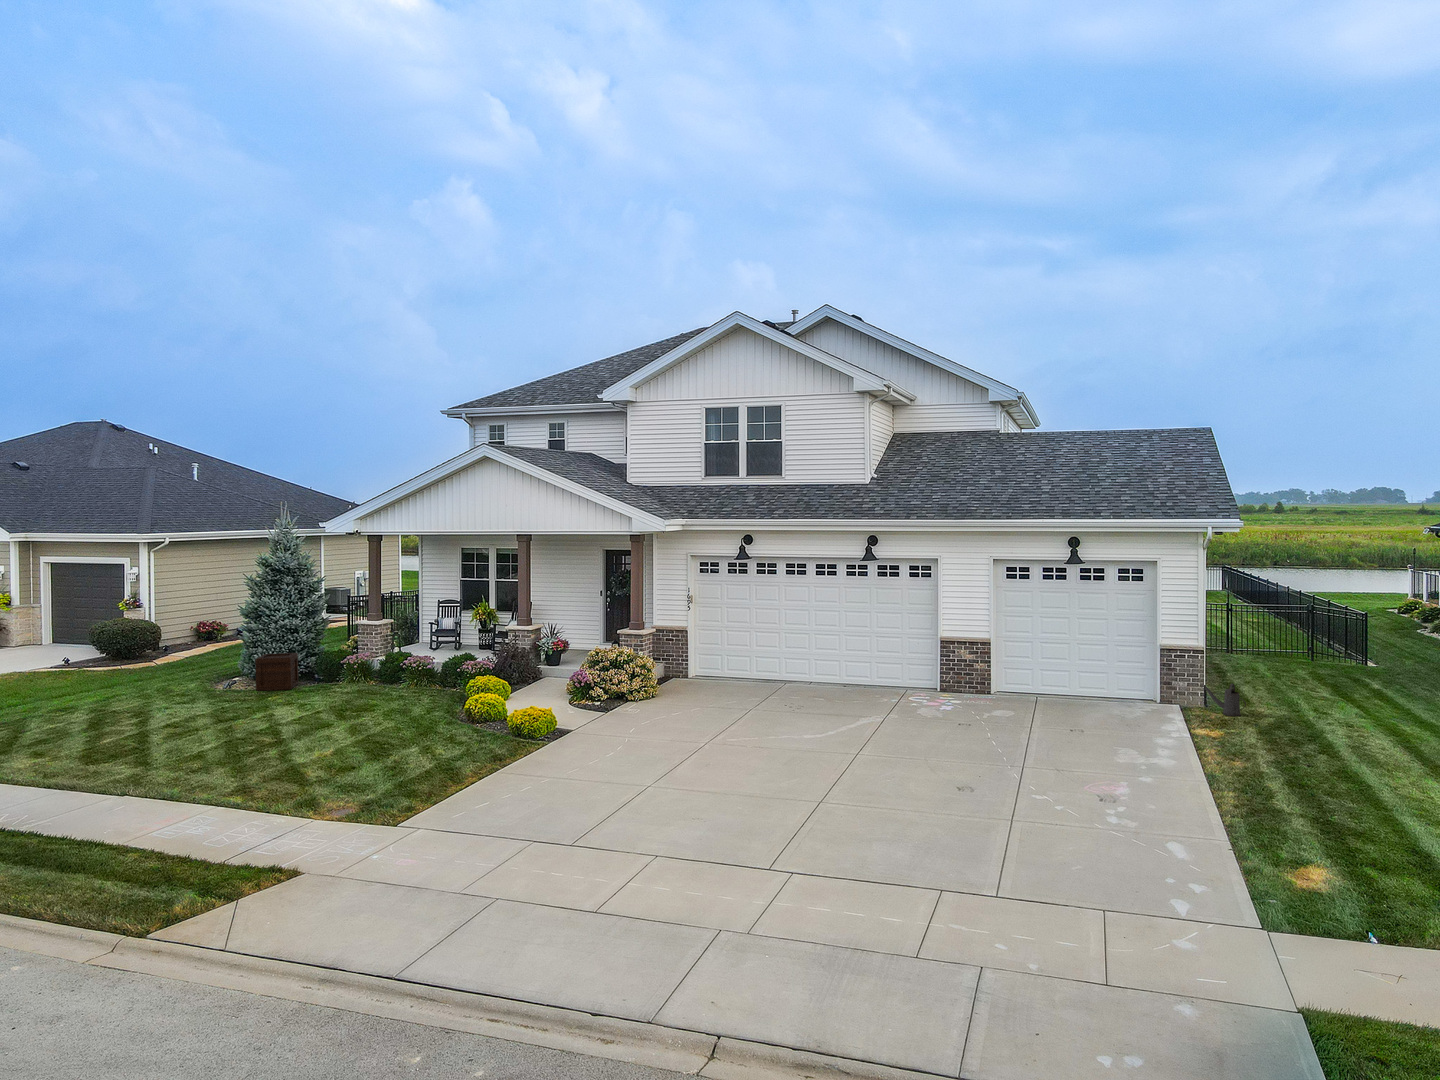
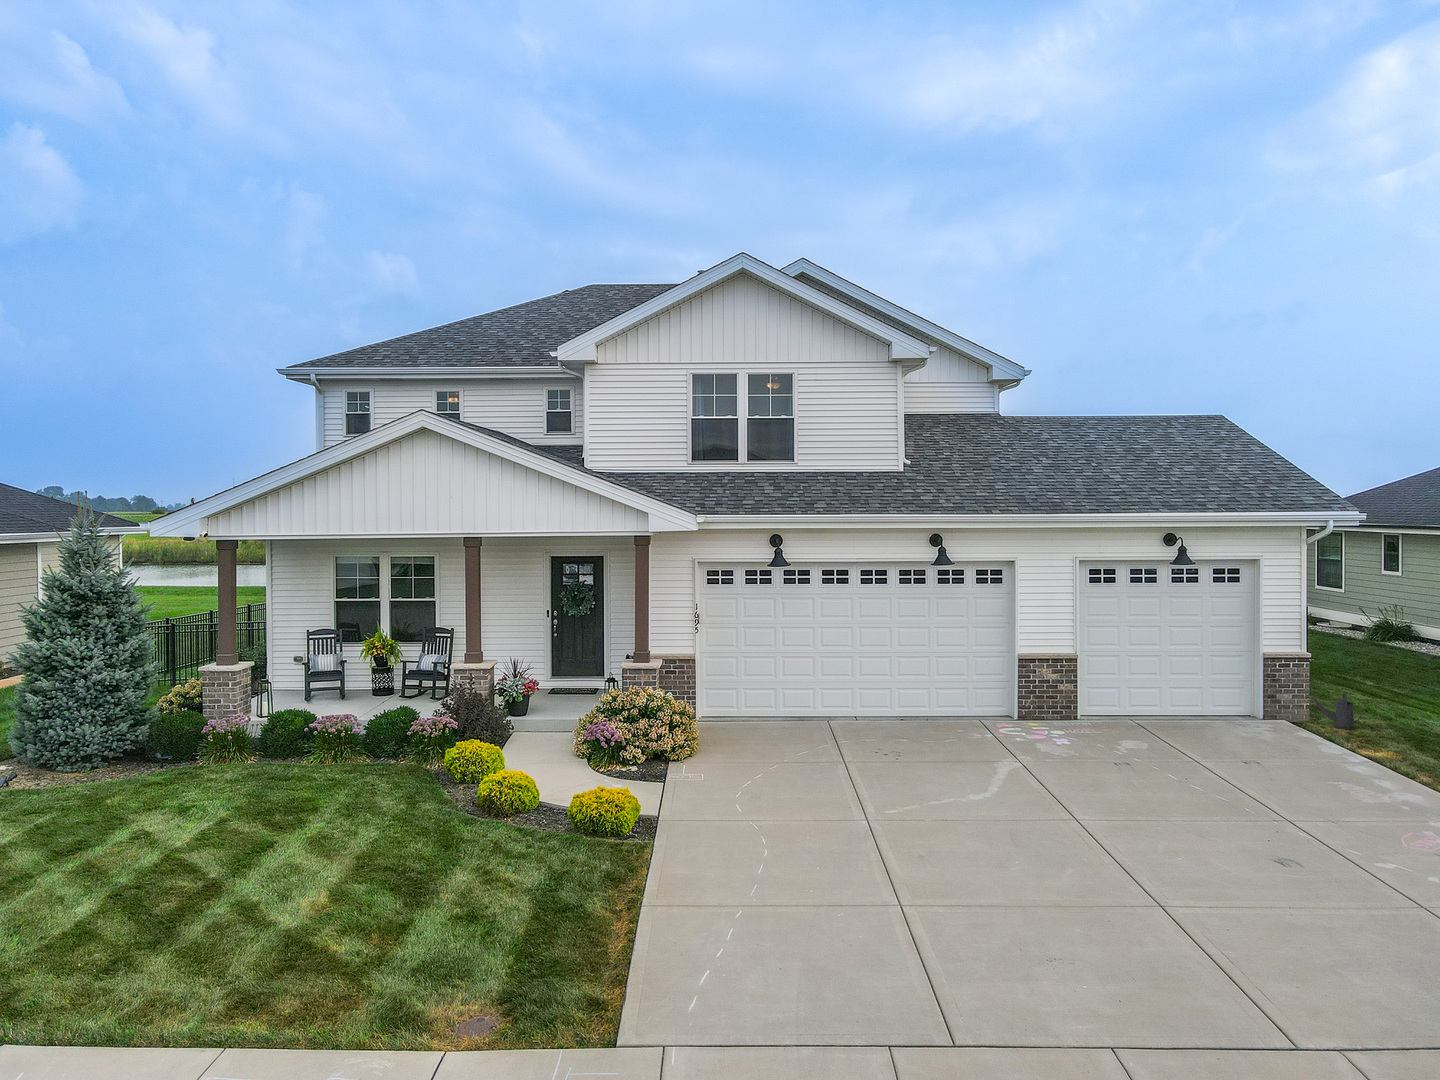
wooden crate: present [255,653,299,691] -> none [58,722,124,788]

